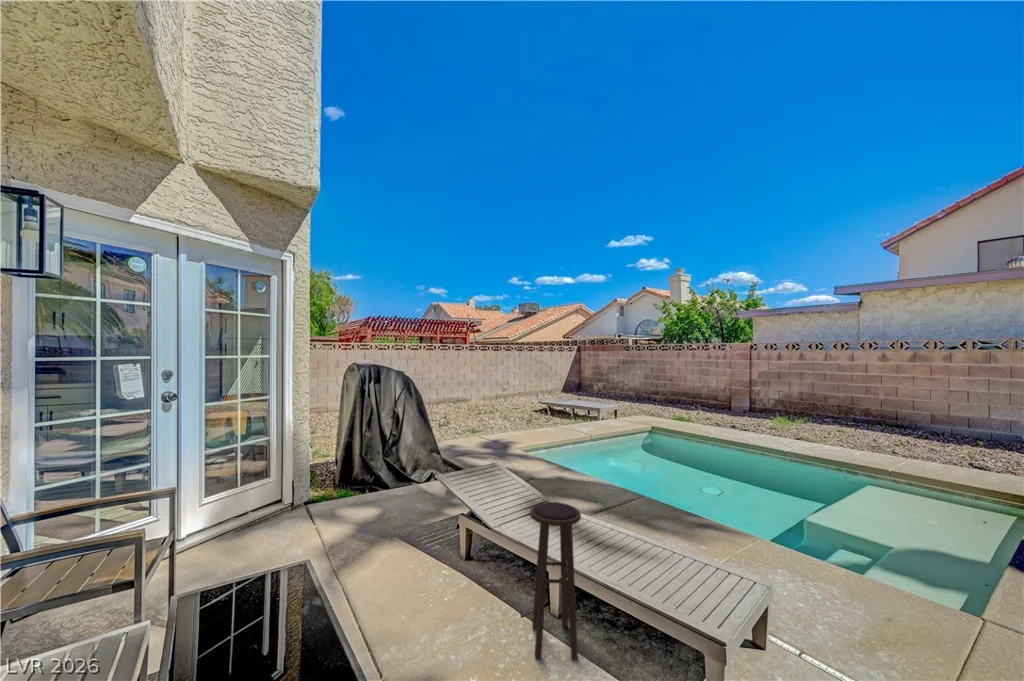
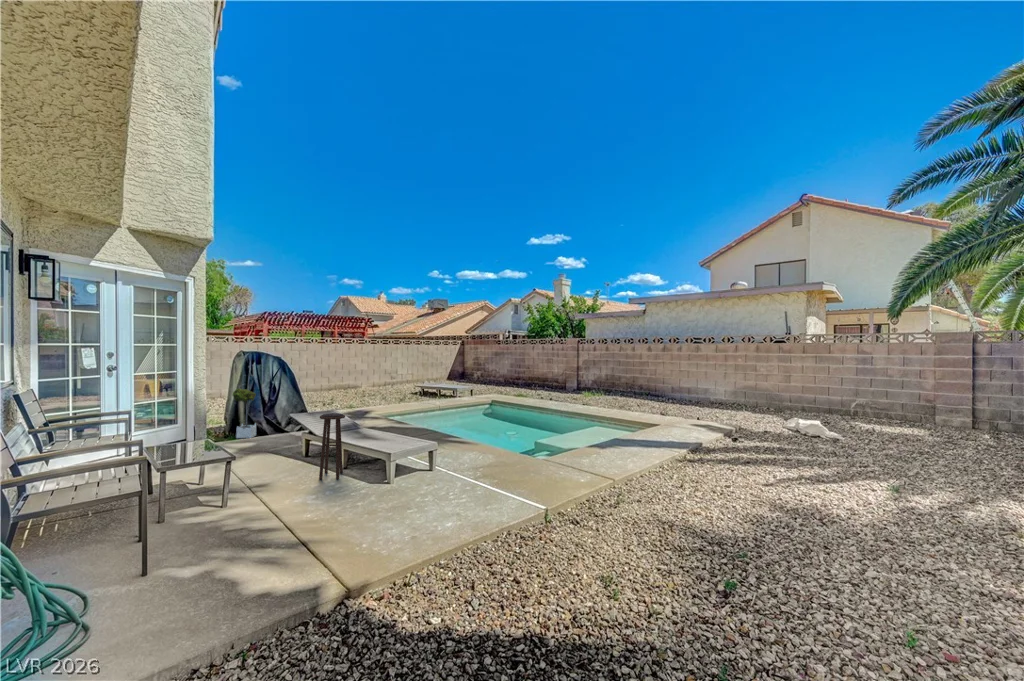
potted tree: none [343,419,375,493] -> present [233,388,256,438]

